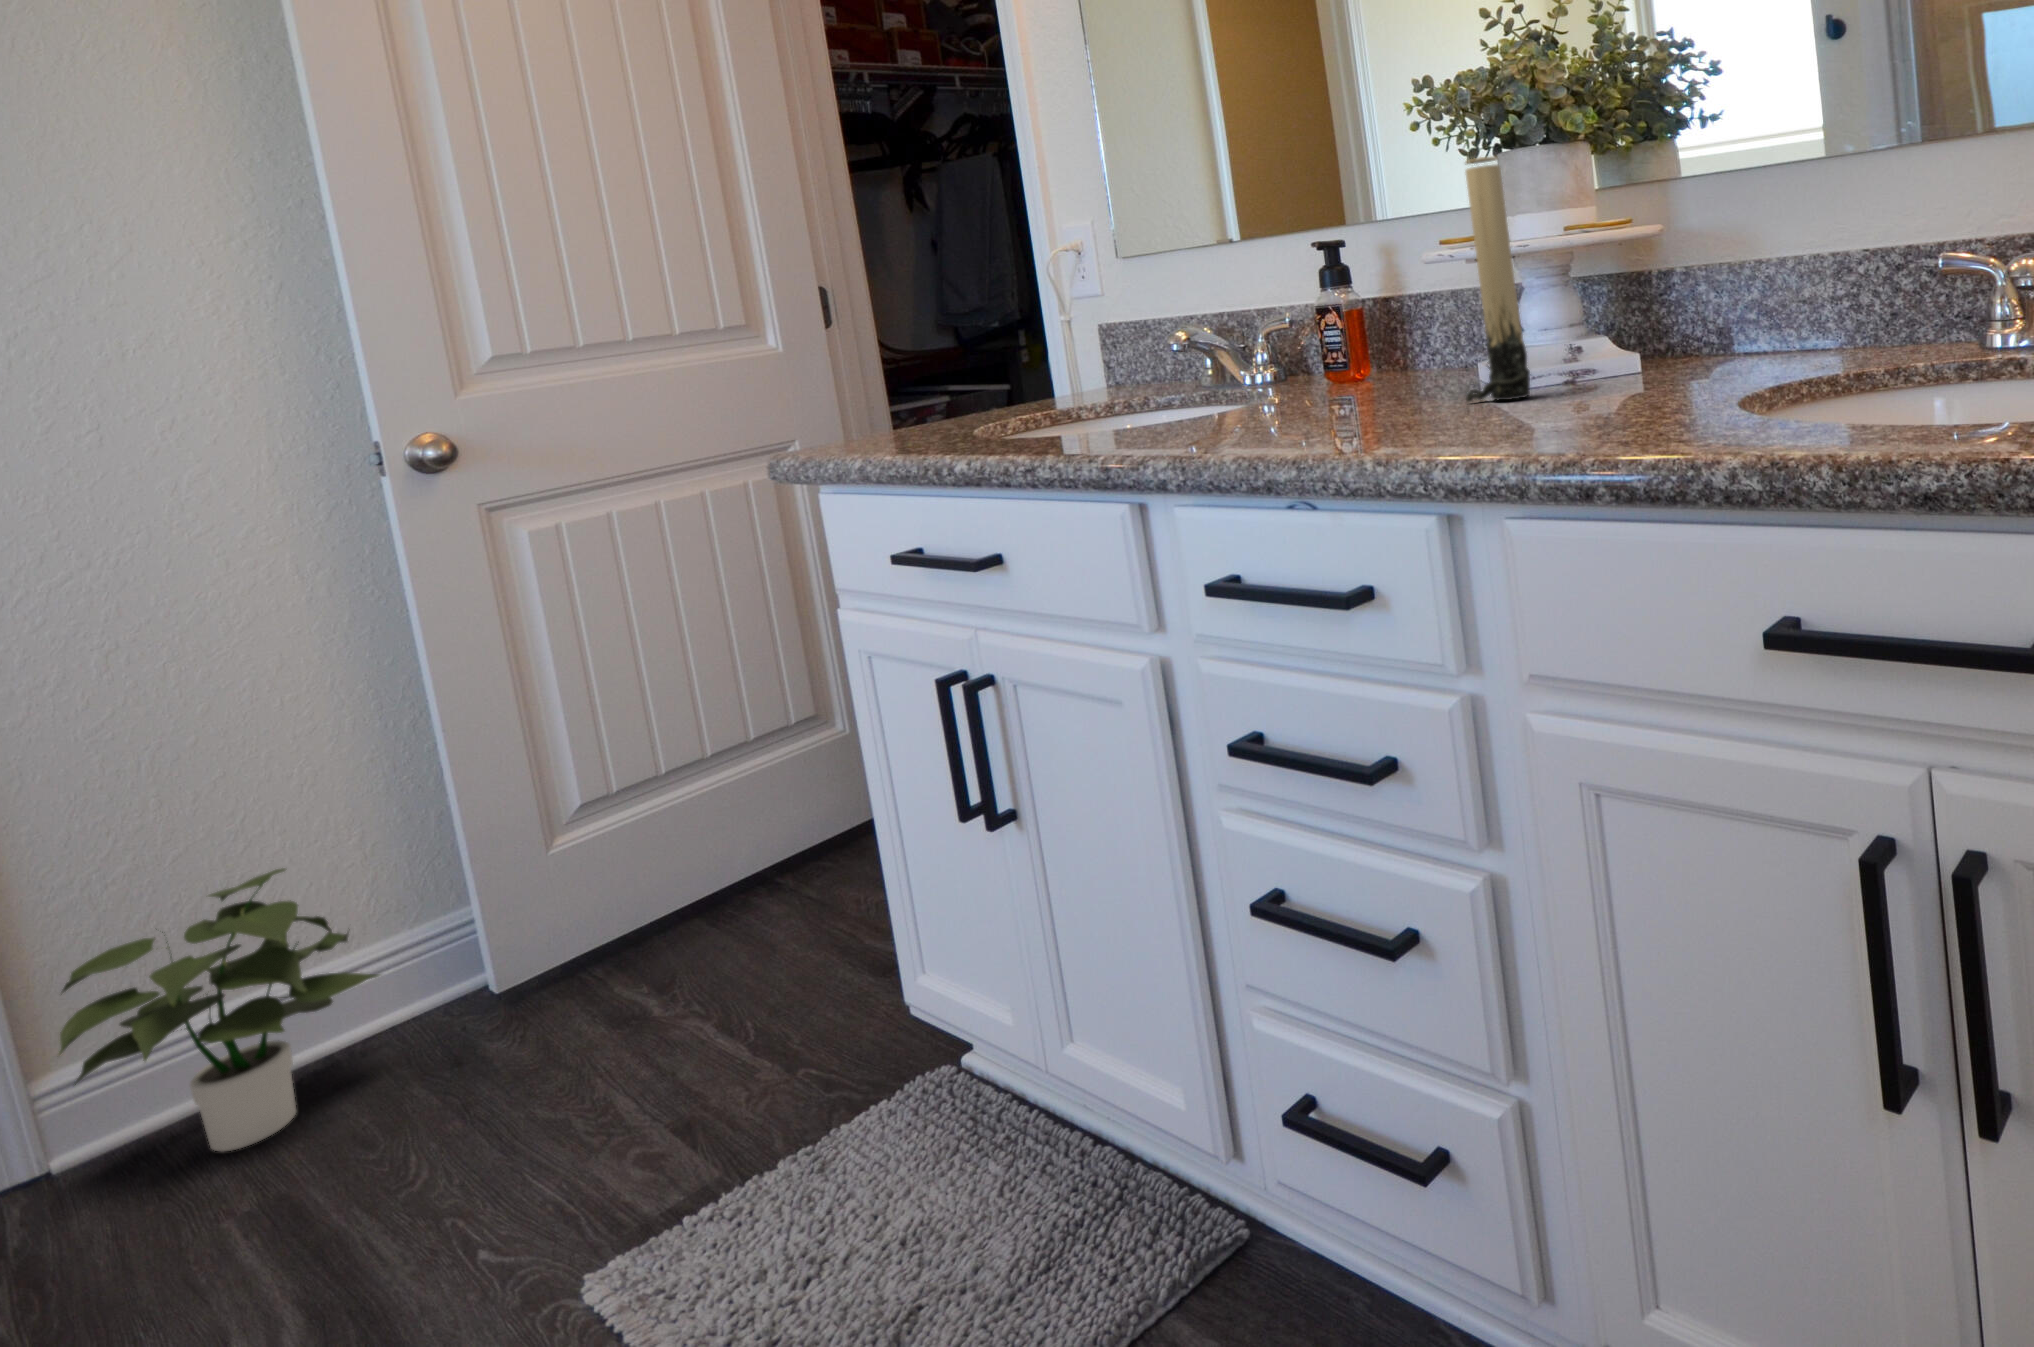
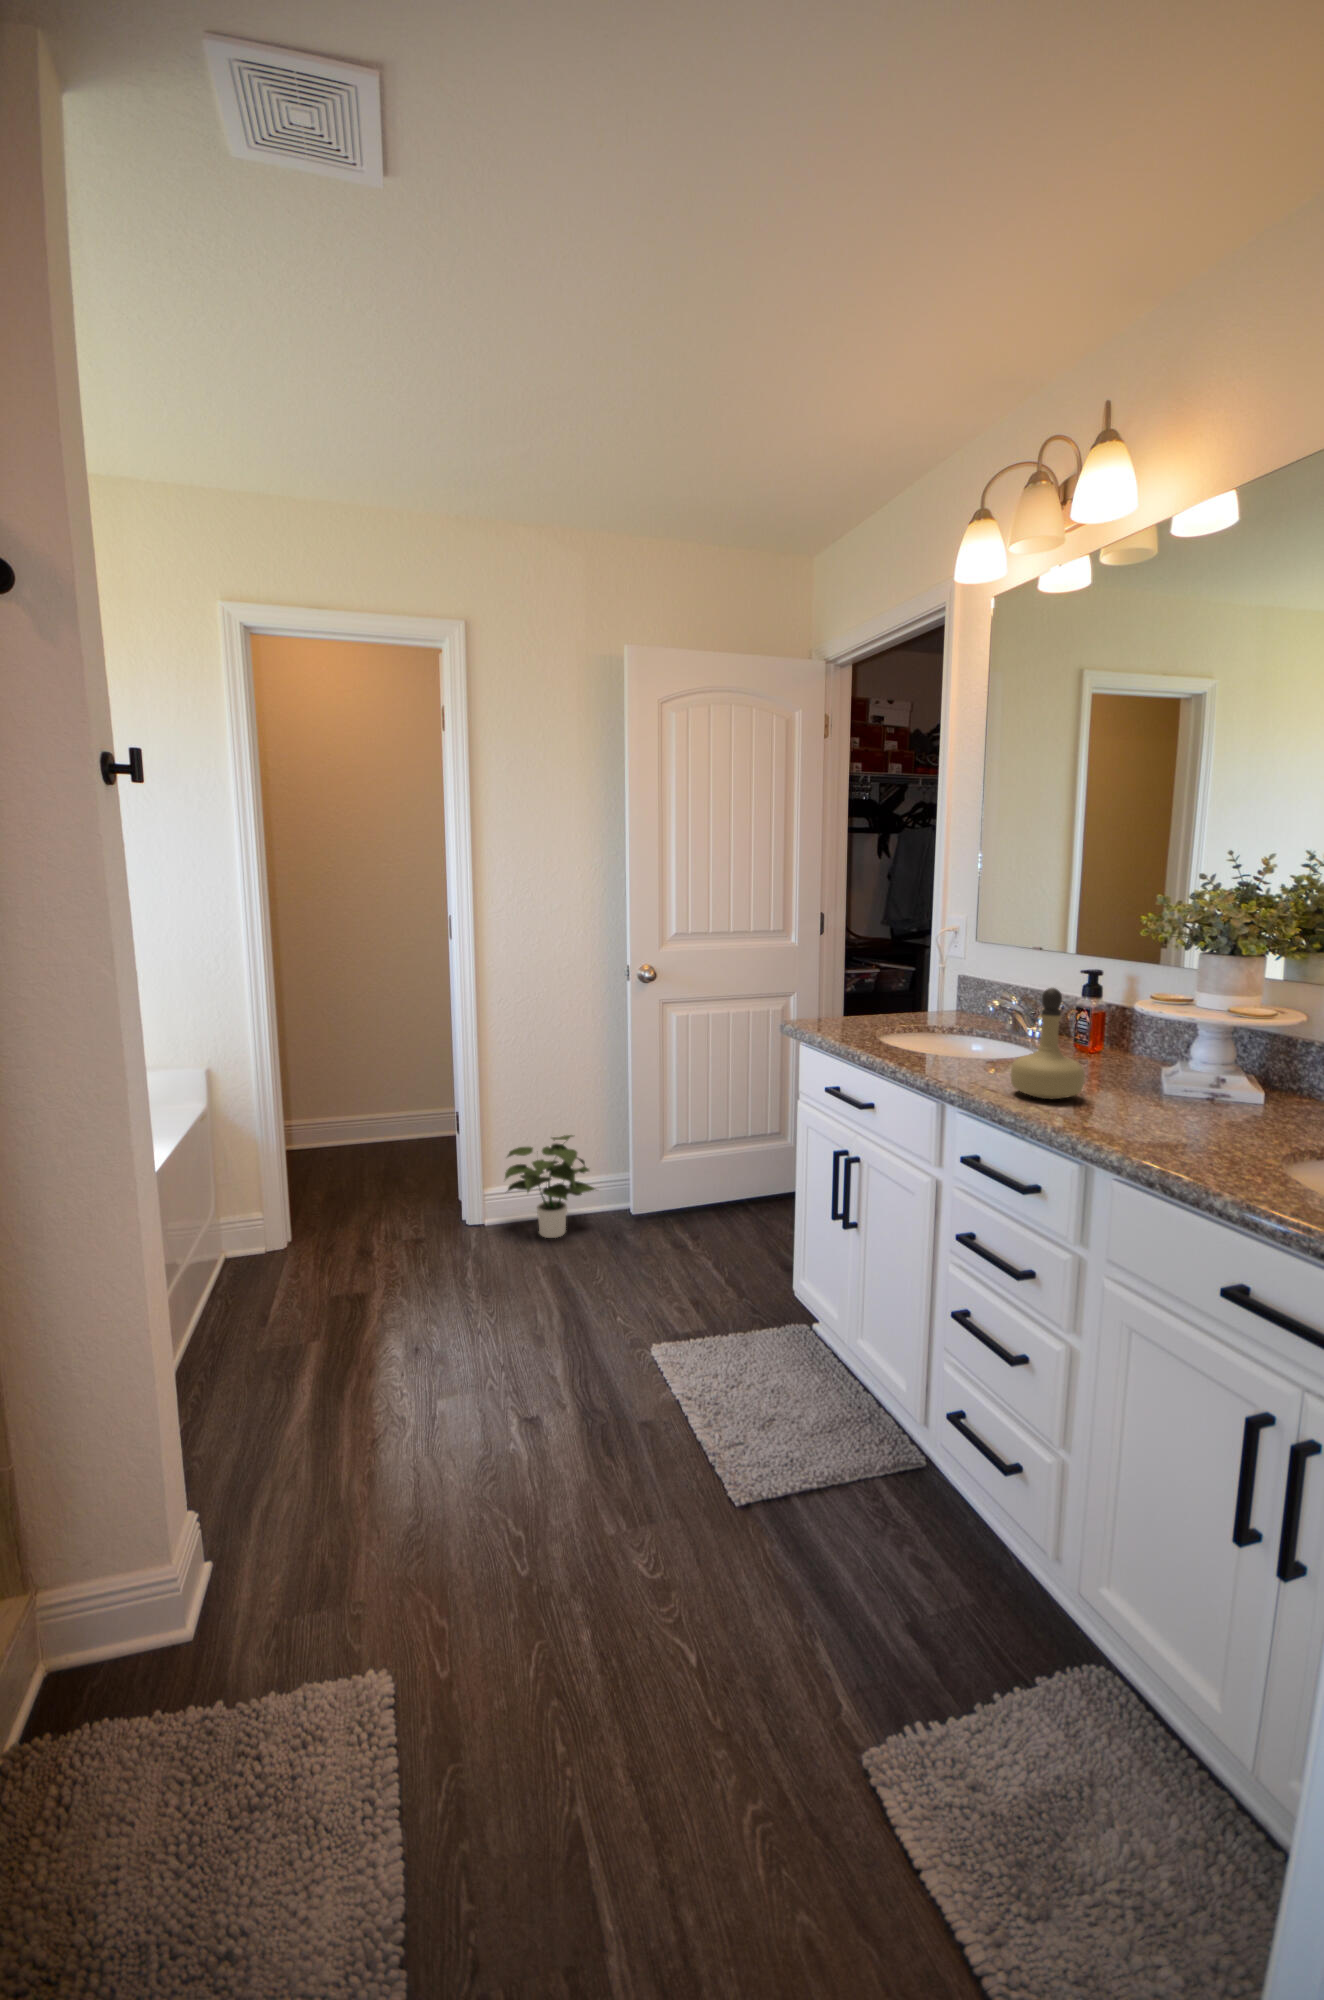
candle: present [1466,157,1530,402] -> none [1138,964,1191,1106]
perfume bottle: none [1260,225,1387,433] -> present [1010,988,1085,1099]

